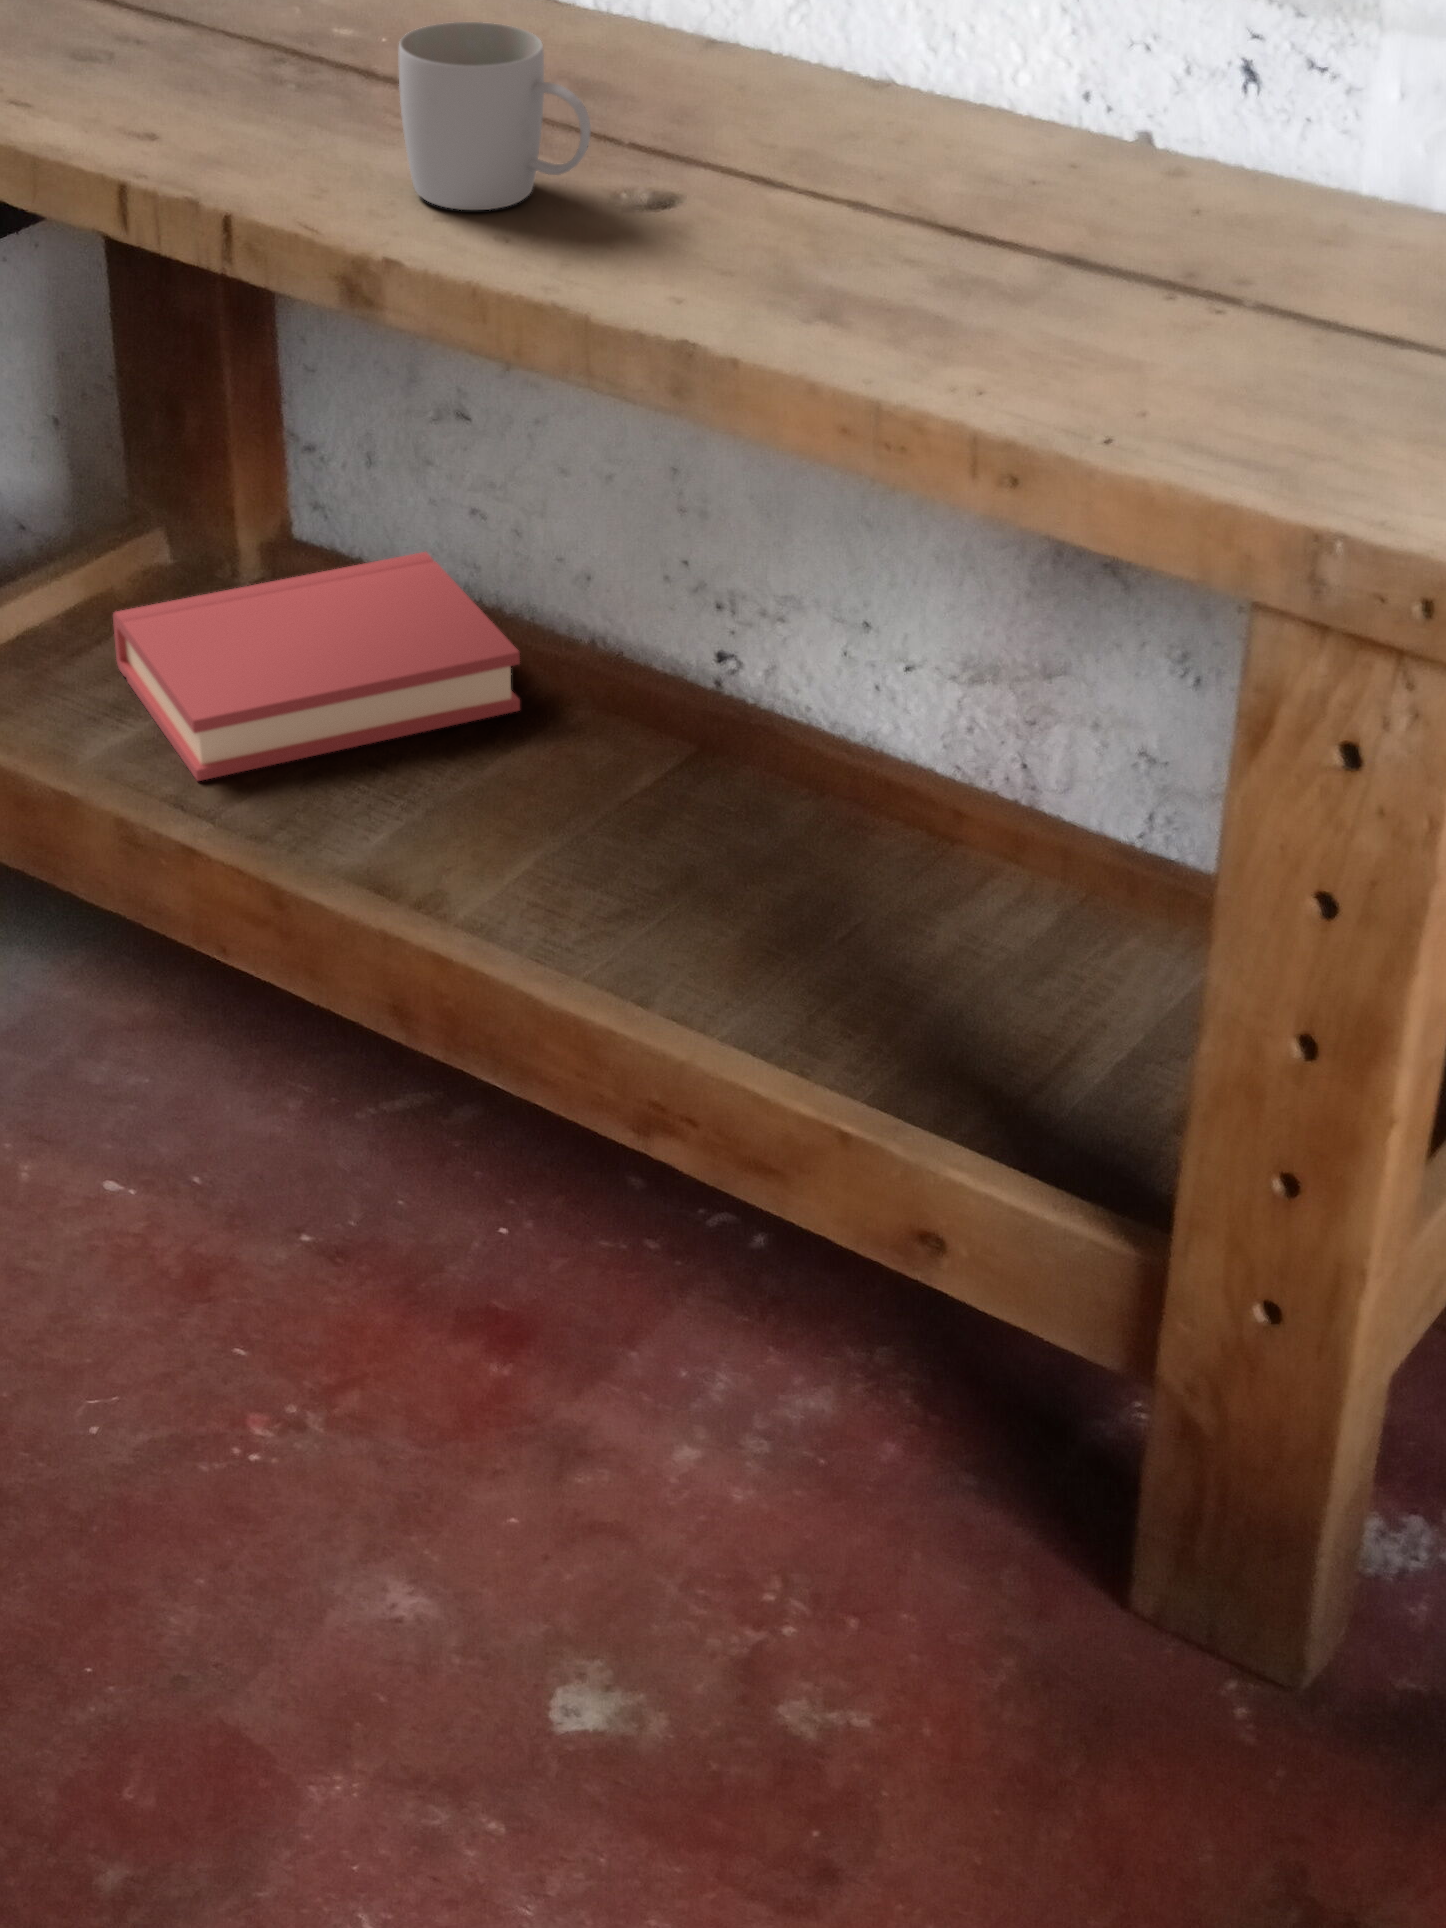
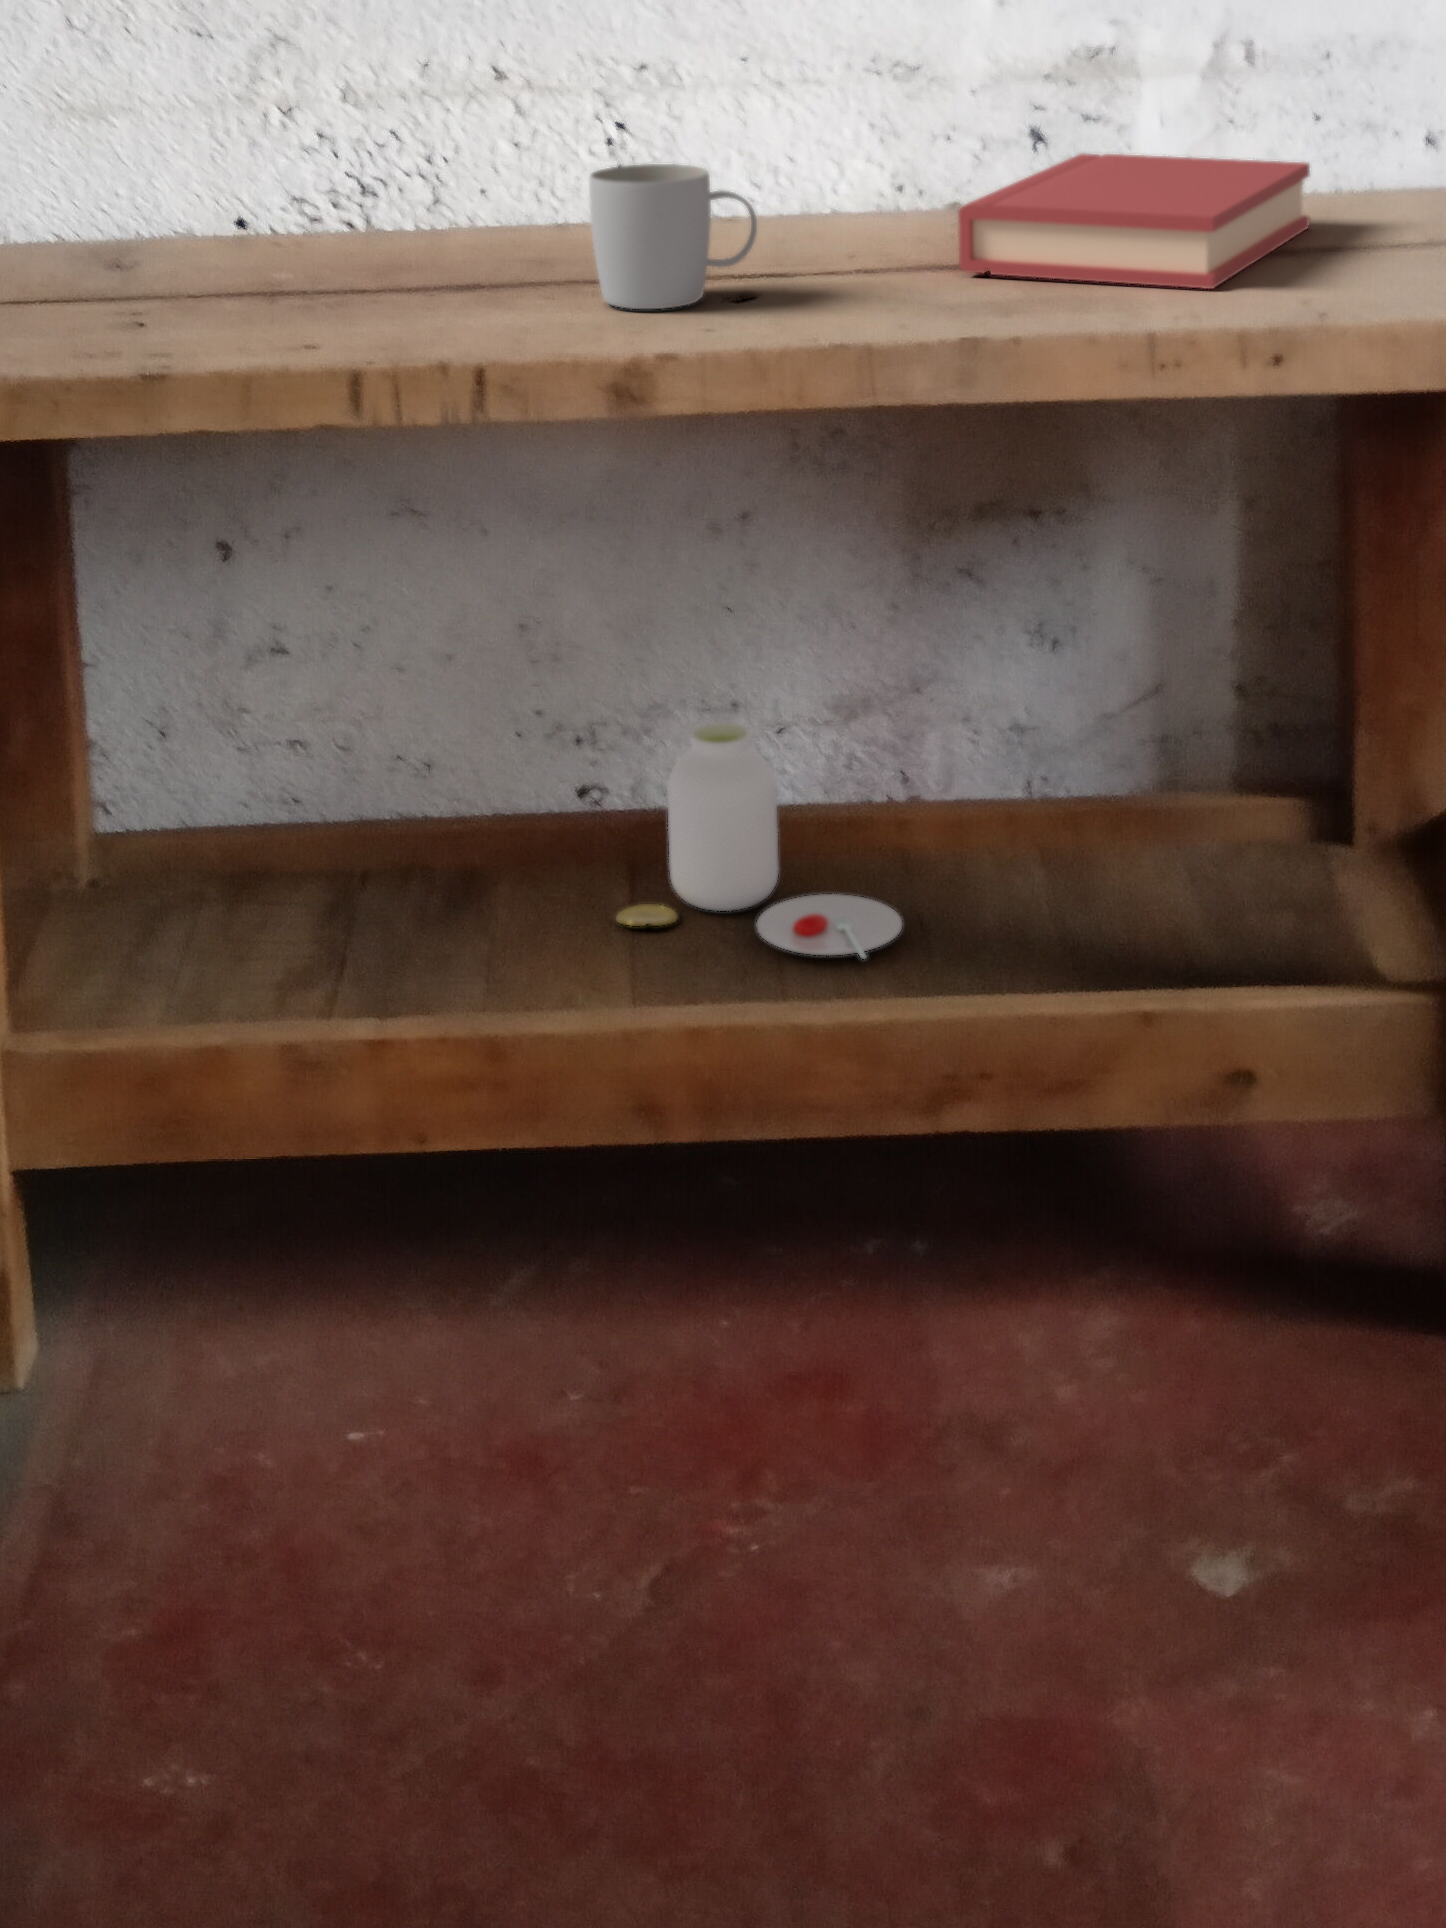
hardback book: present [113,552,520,781] -> present [958,154,1310,289]
jar: none [543,648,777,959] -> present [616,723,902,958]

